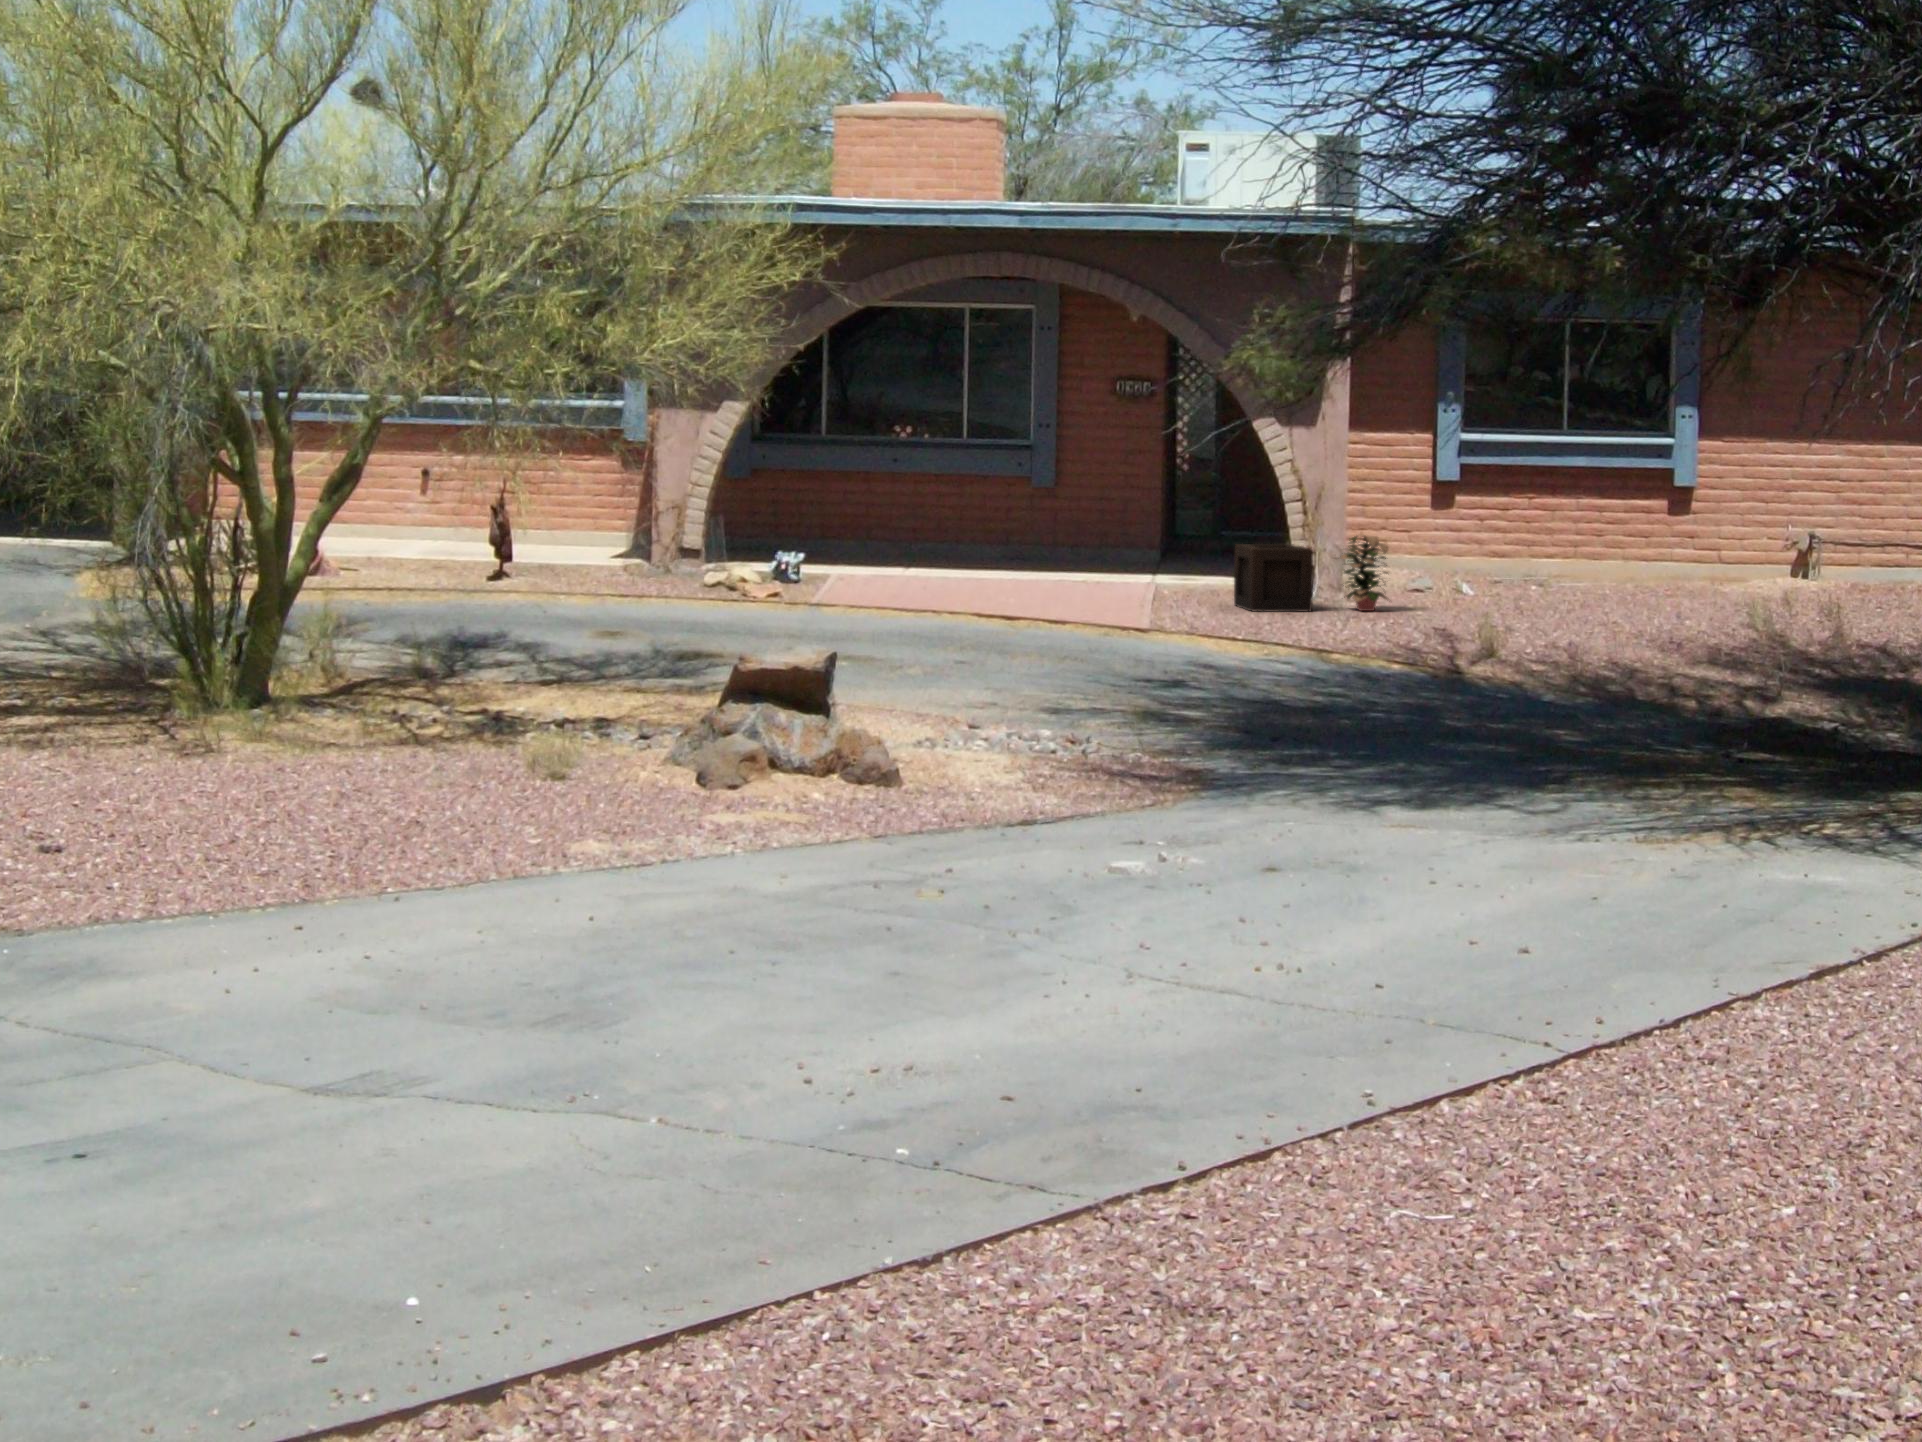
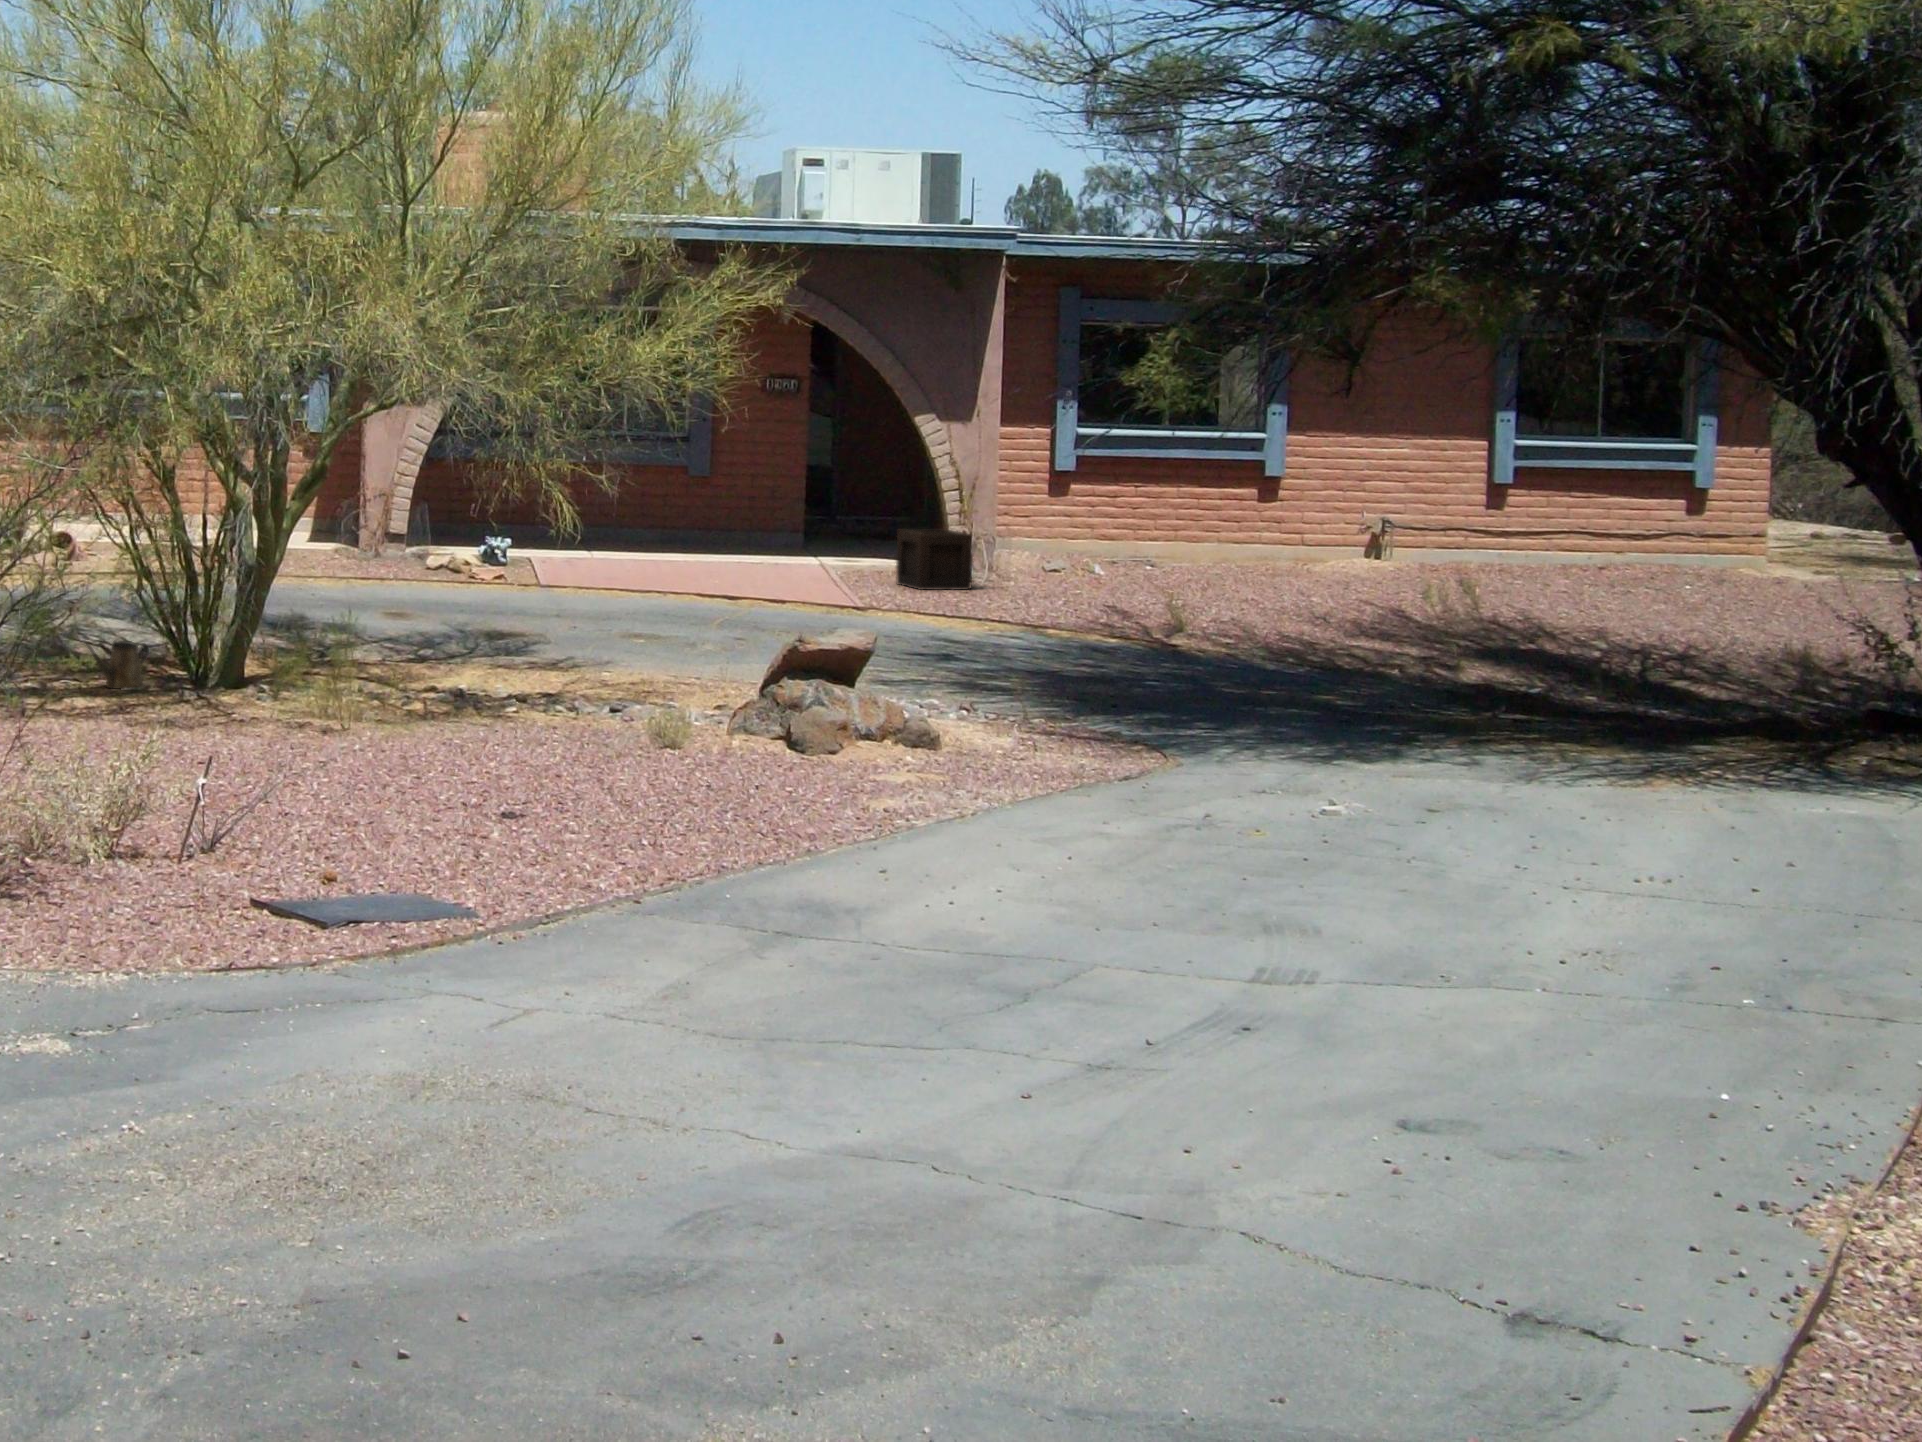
decorative plant: present [1340,535,1389,611] -> none [989,521,1040,589]
watering can: none [106,657,198,713] -> present [83,641,149,689]

